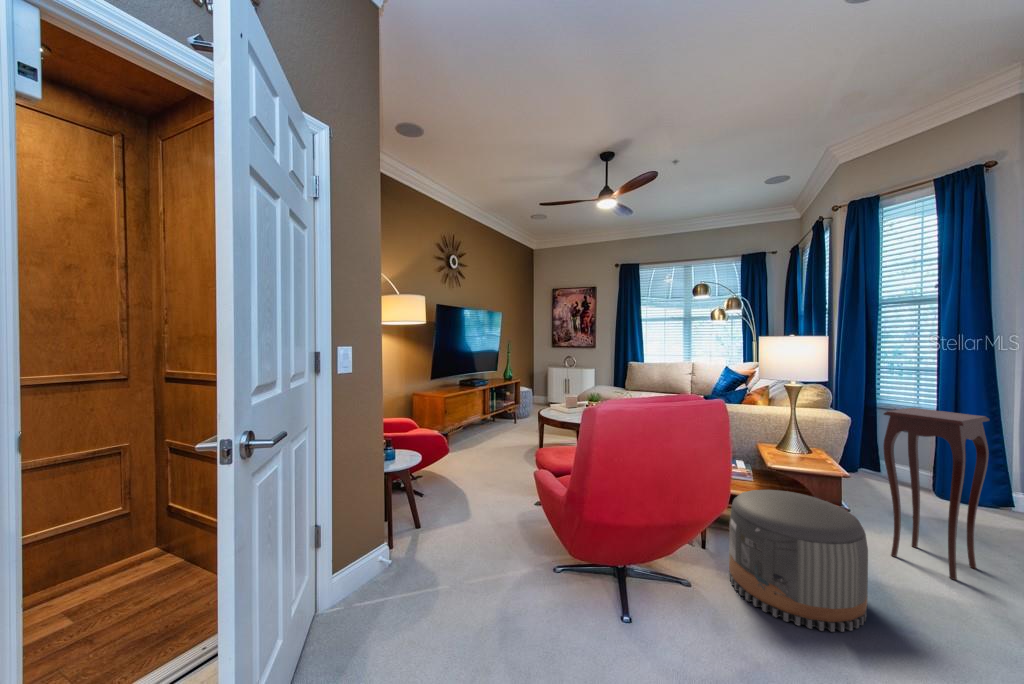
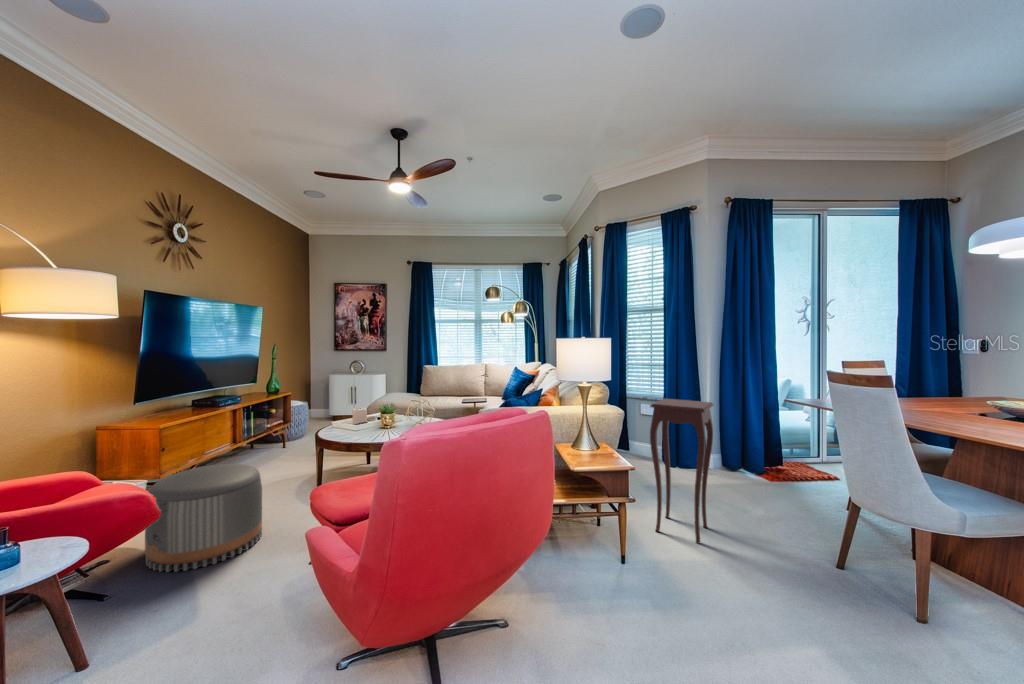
pouf: present [729,490,868,632] -> present [145,464,262,572]

